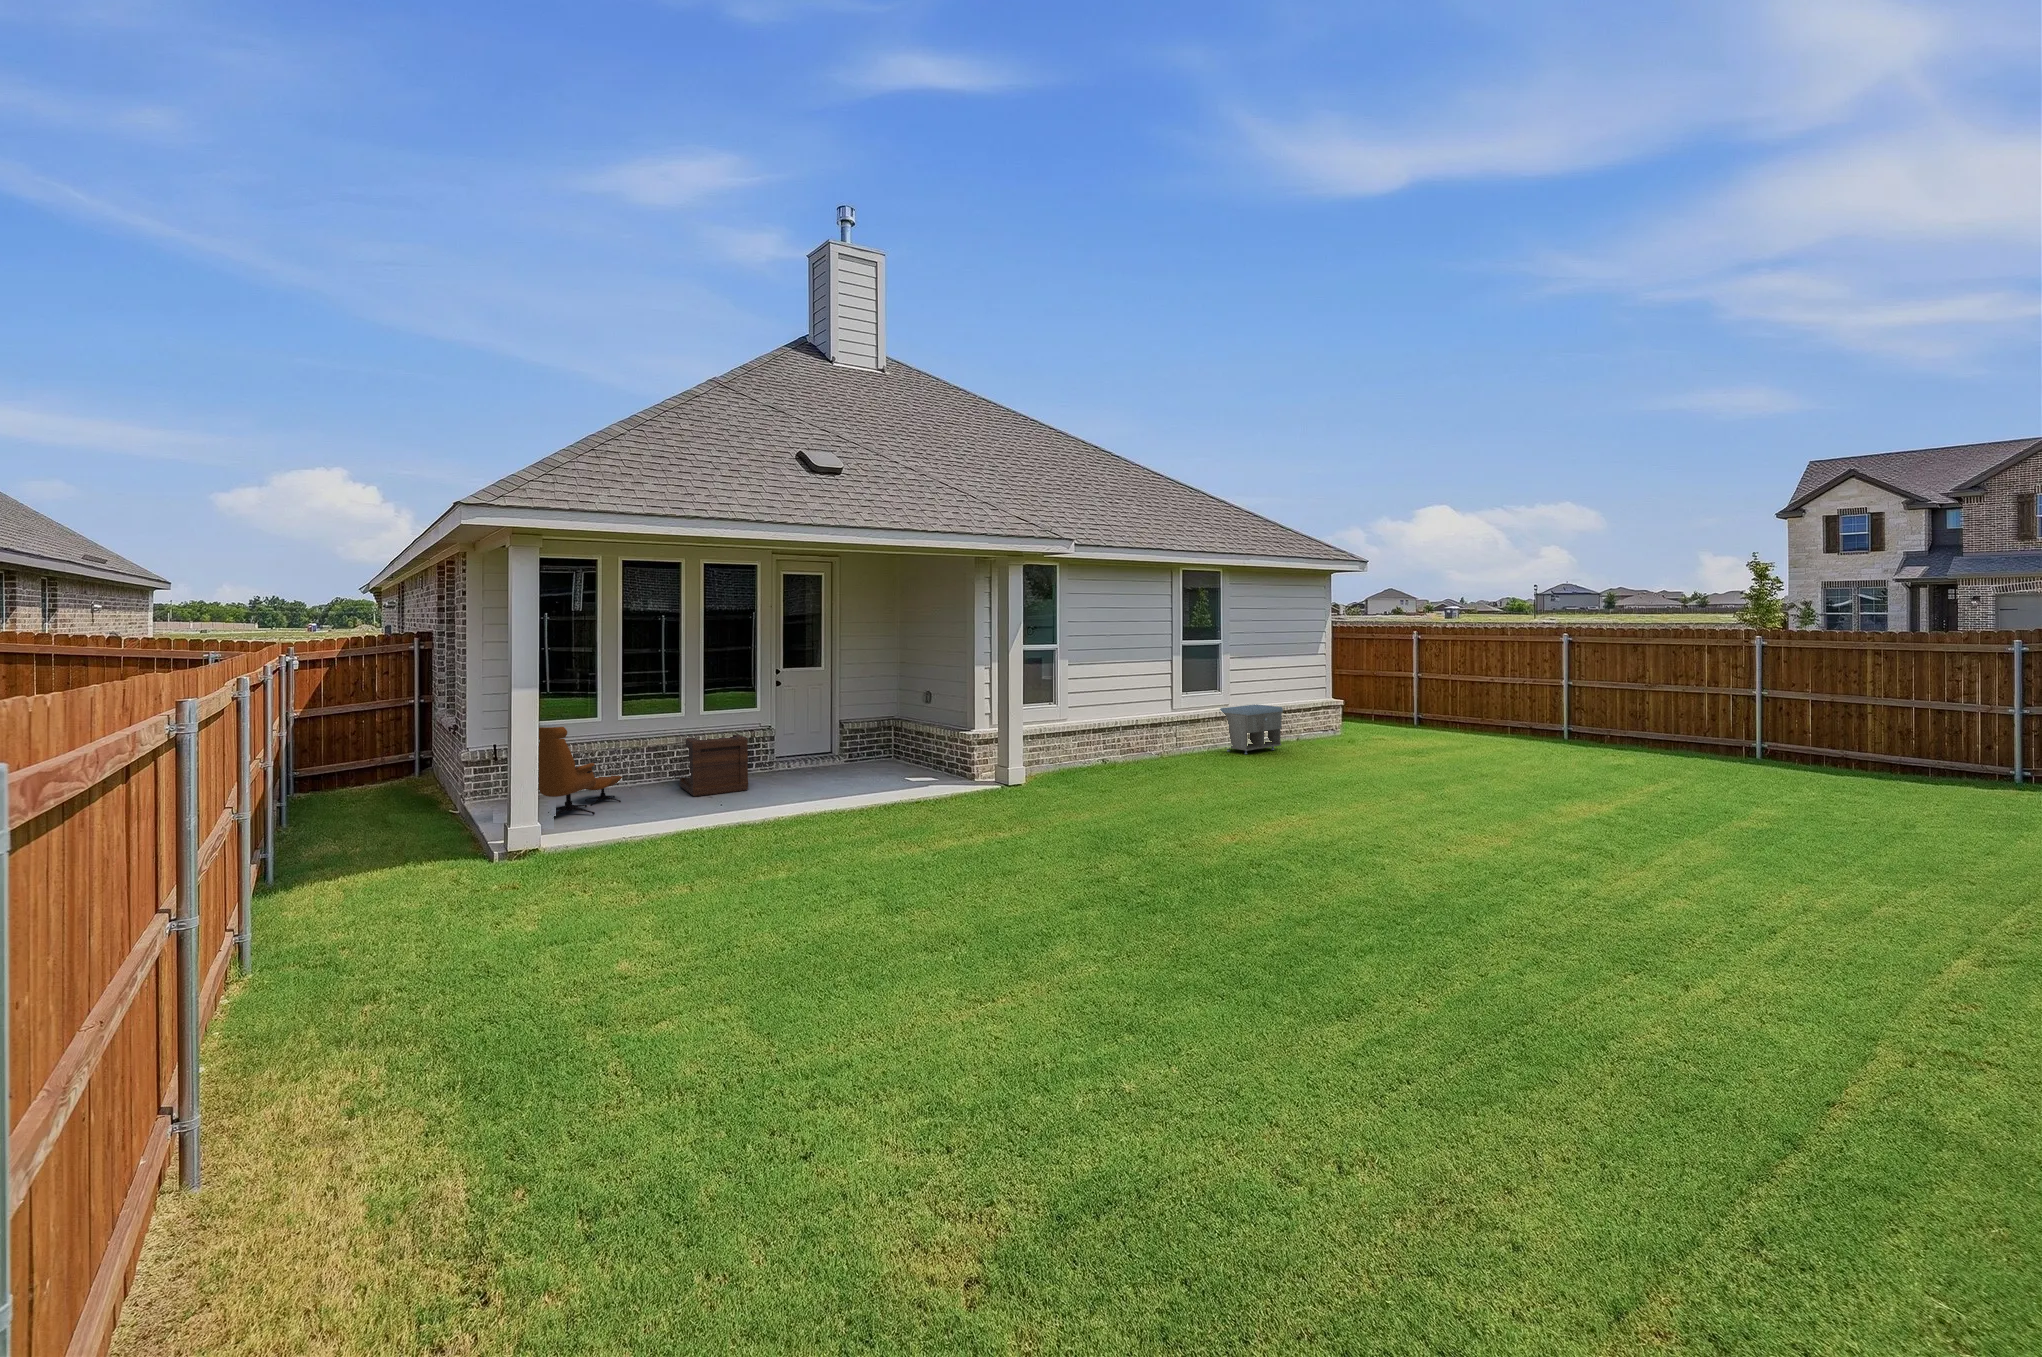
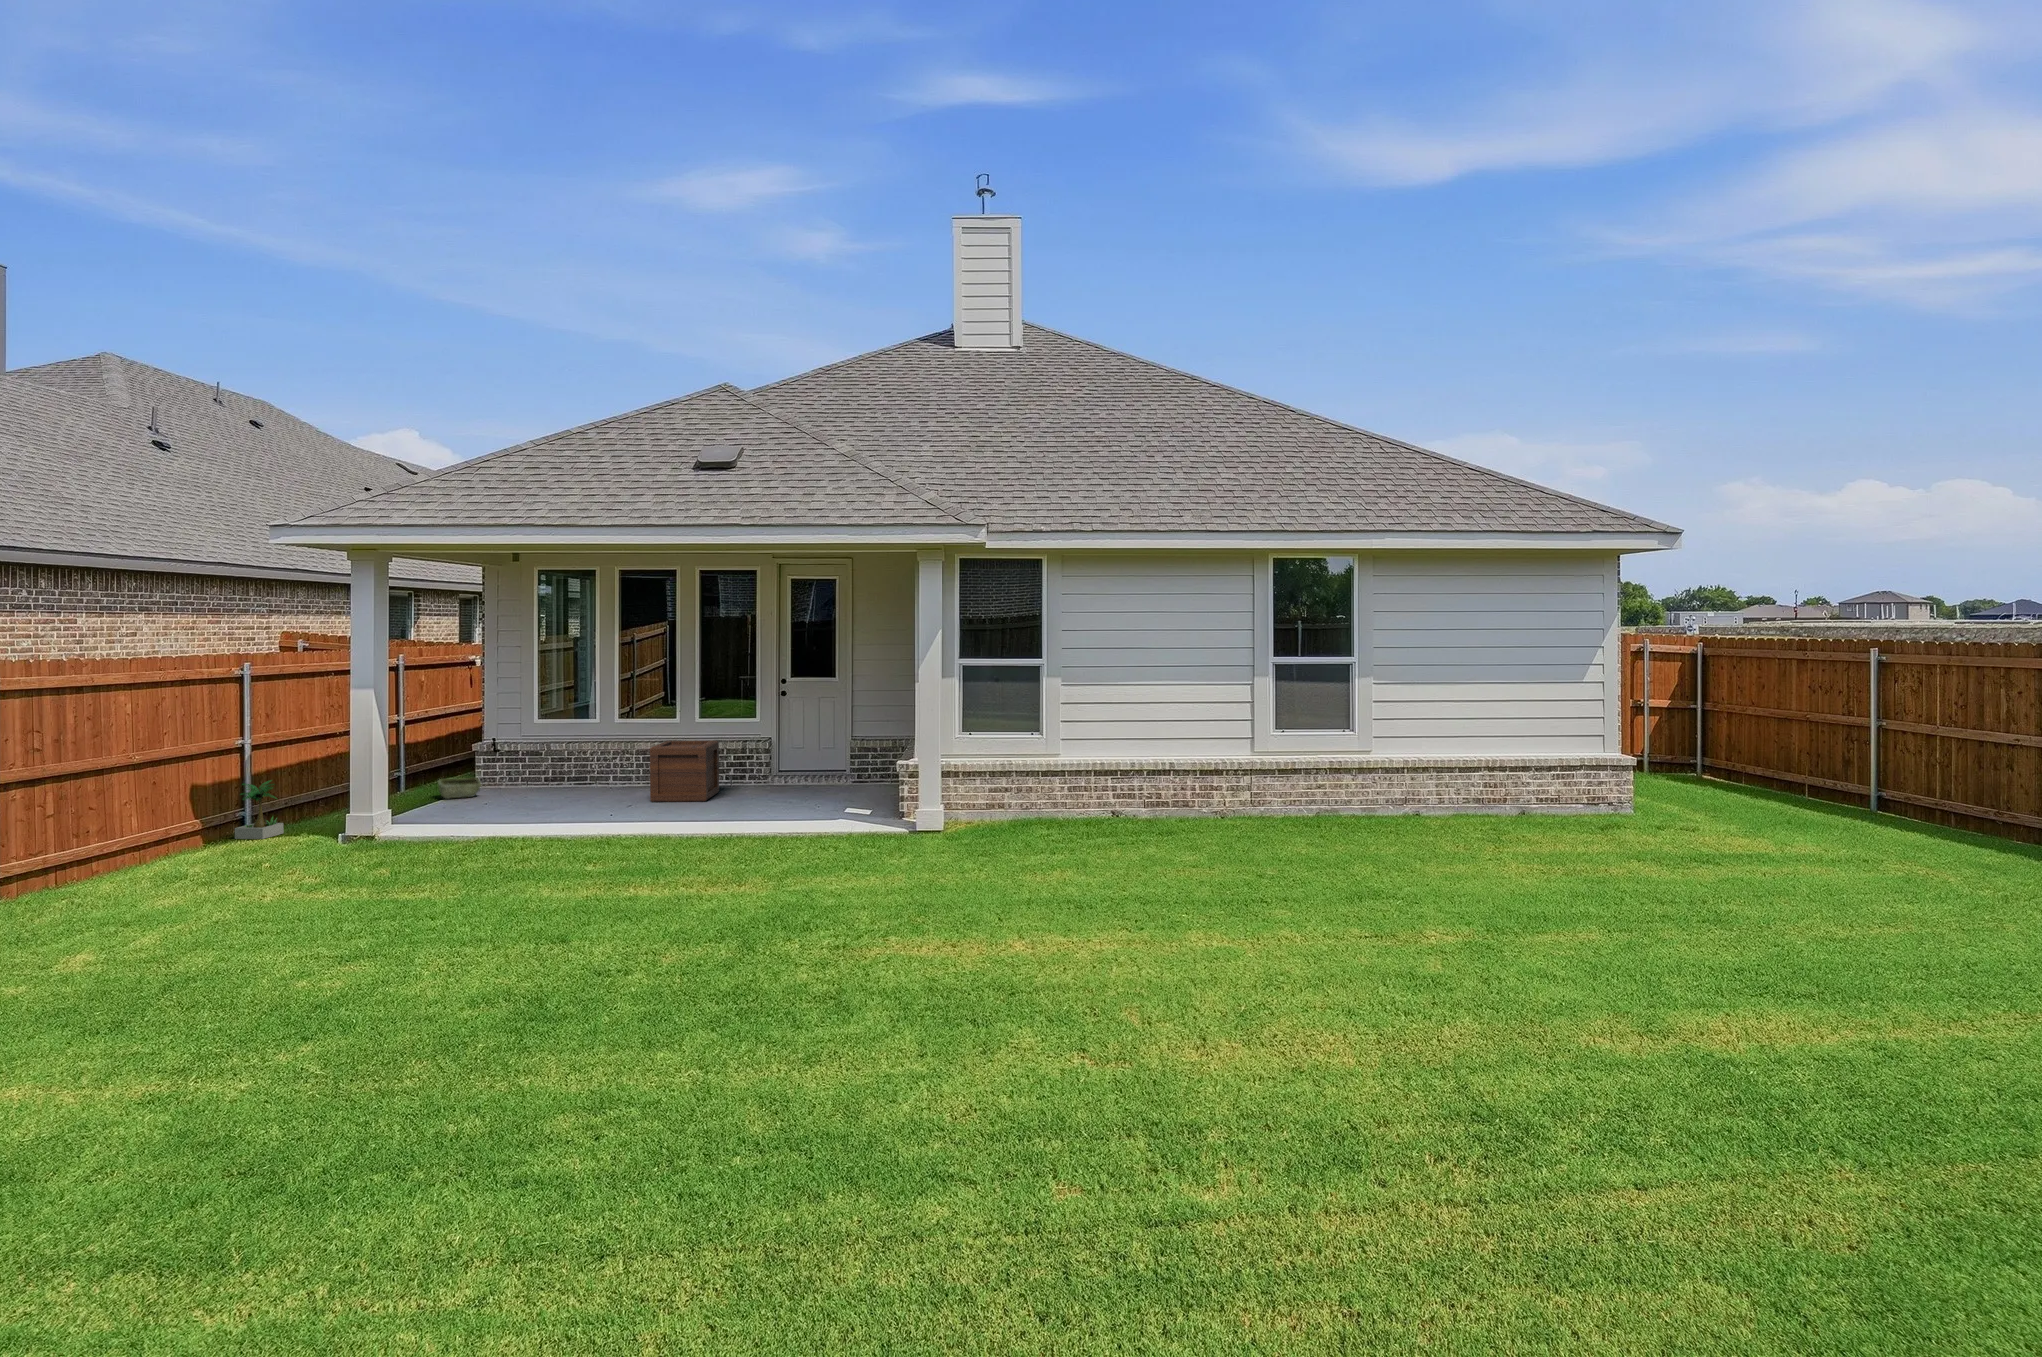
storage bench: present [1220,705,1283,754] -> none [1332,753,1431,823]
lounge chair: present [539,727,622,817] -> none [493,721,601,808]
woven basket: none [418,793,475,821] -> present [438,778,481,799]
potted plant: none [264,820,339,906] -> present [235,780,284,839]

